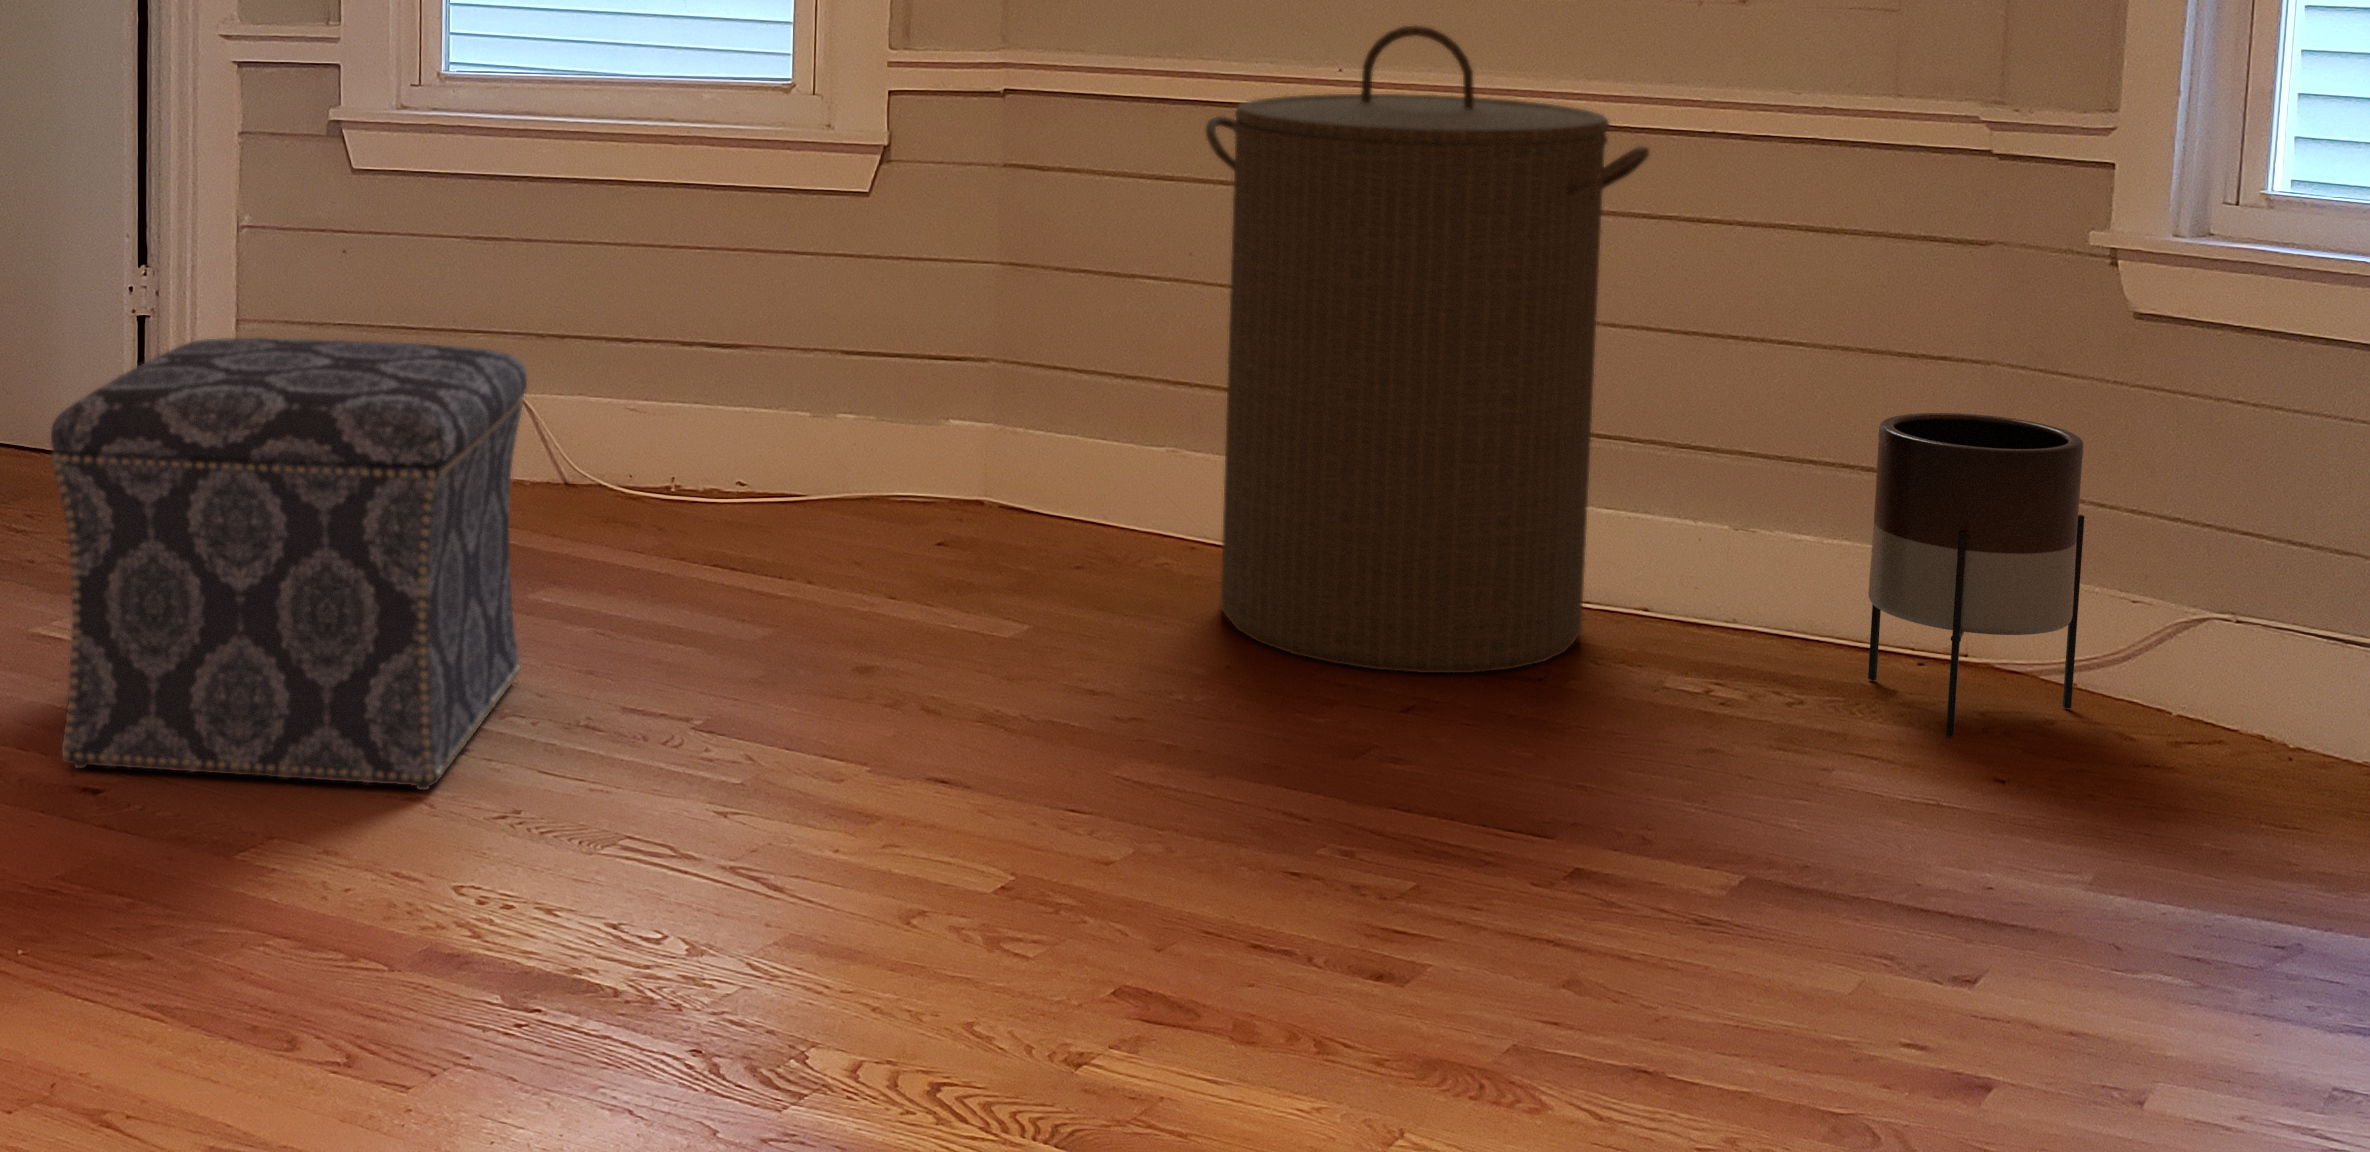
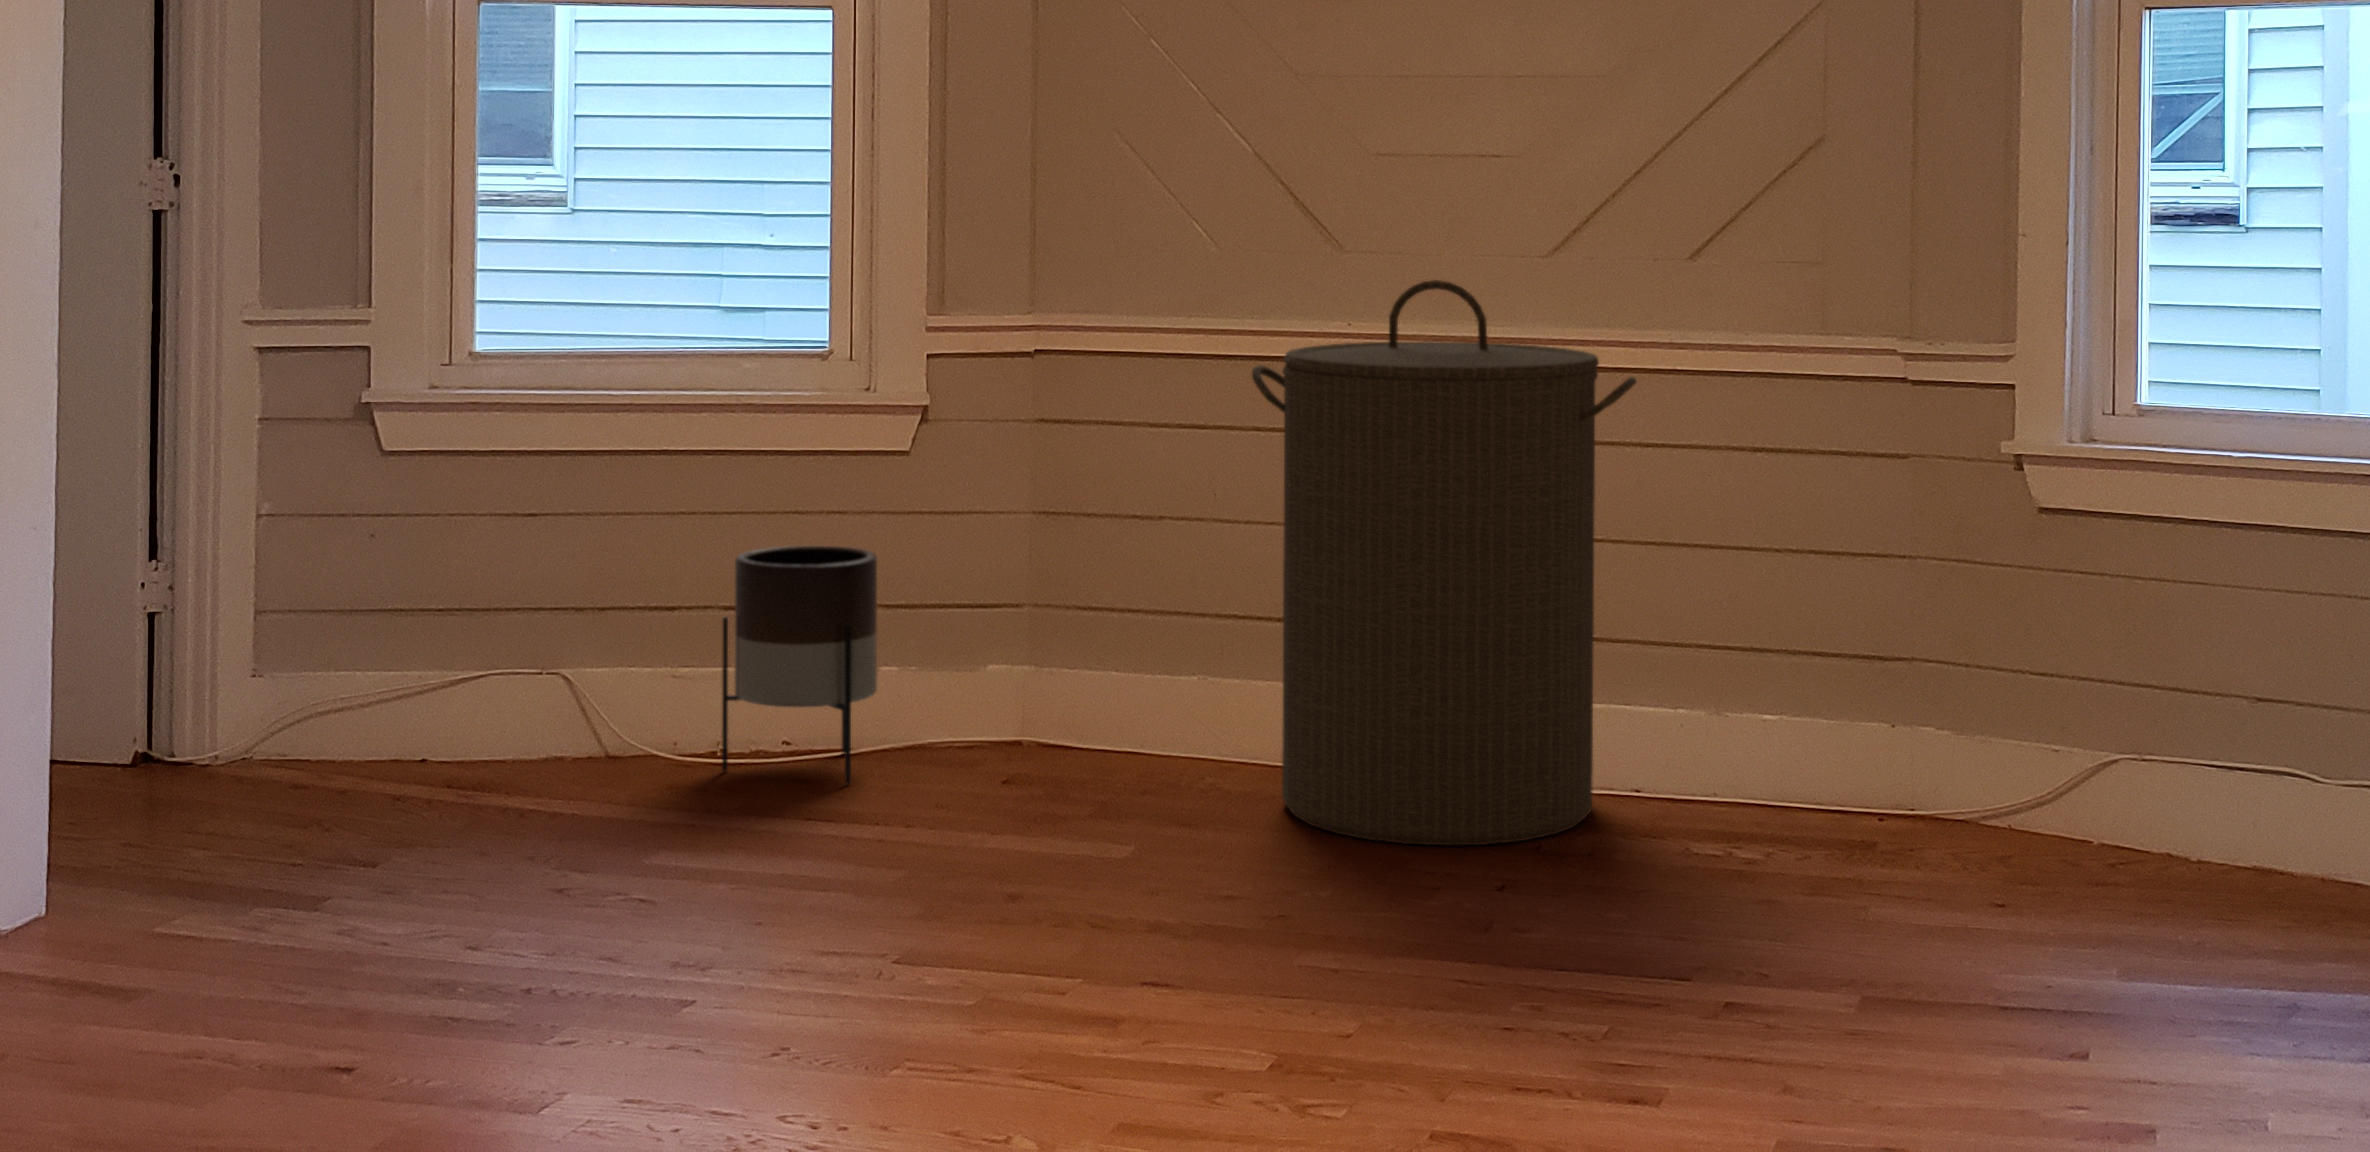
ottoman: present [51,338,527,790] -> none [300,603,712,1042]
planter: present [1868,413,2084,737] -> present [722,546,877,784]

